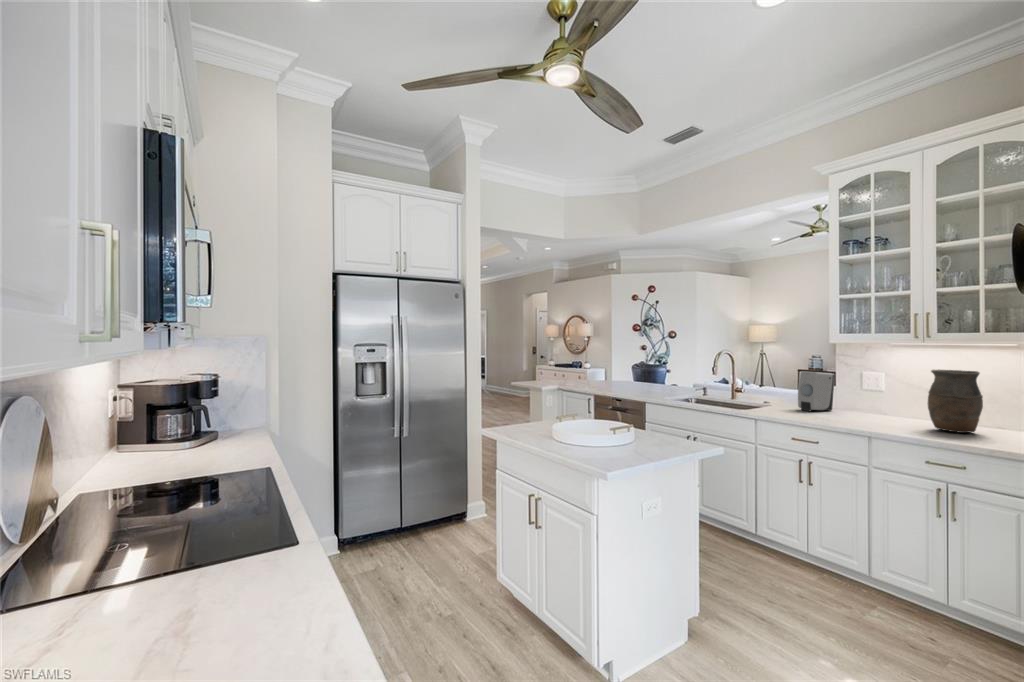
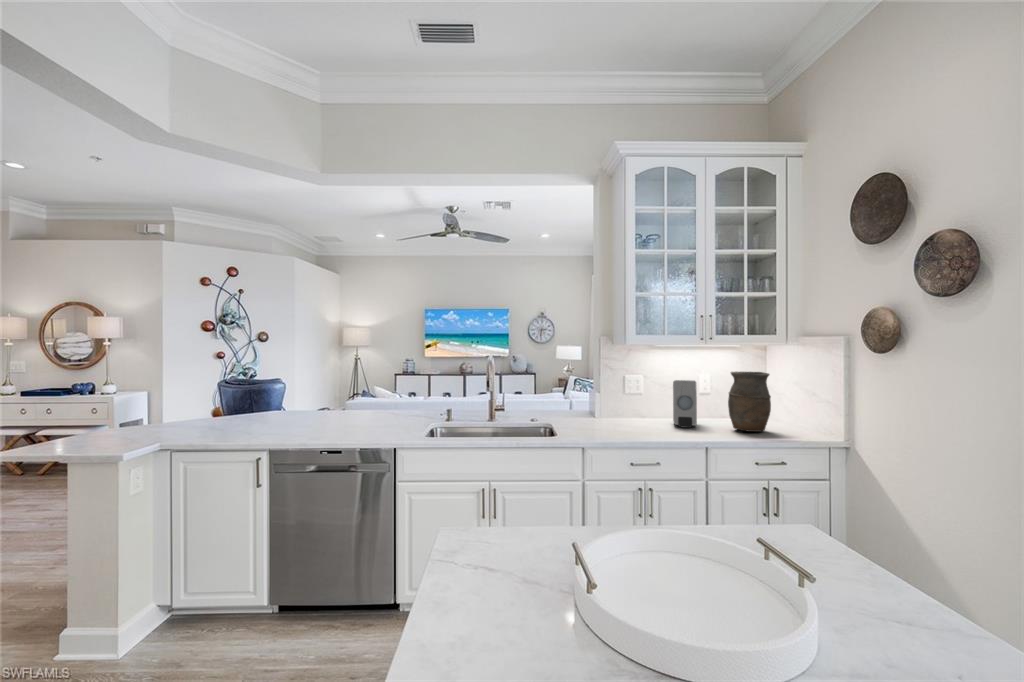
soap dispenser: present [798,371,835,411] -> present [673,380,697,428]

